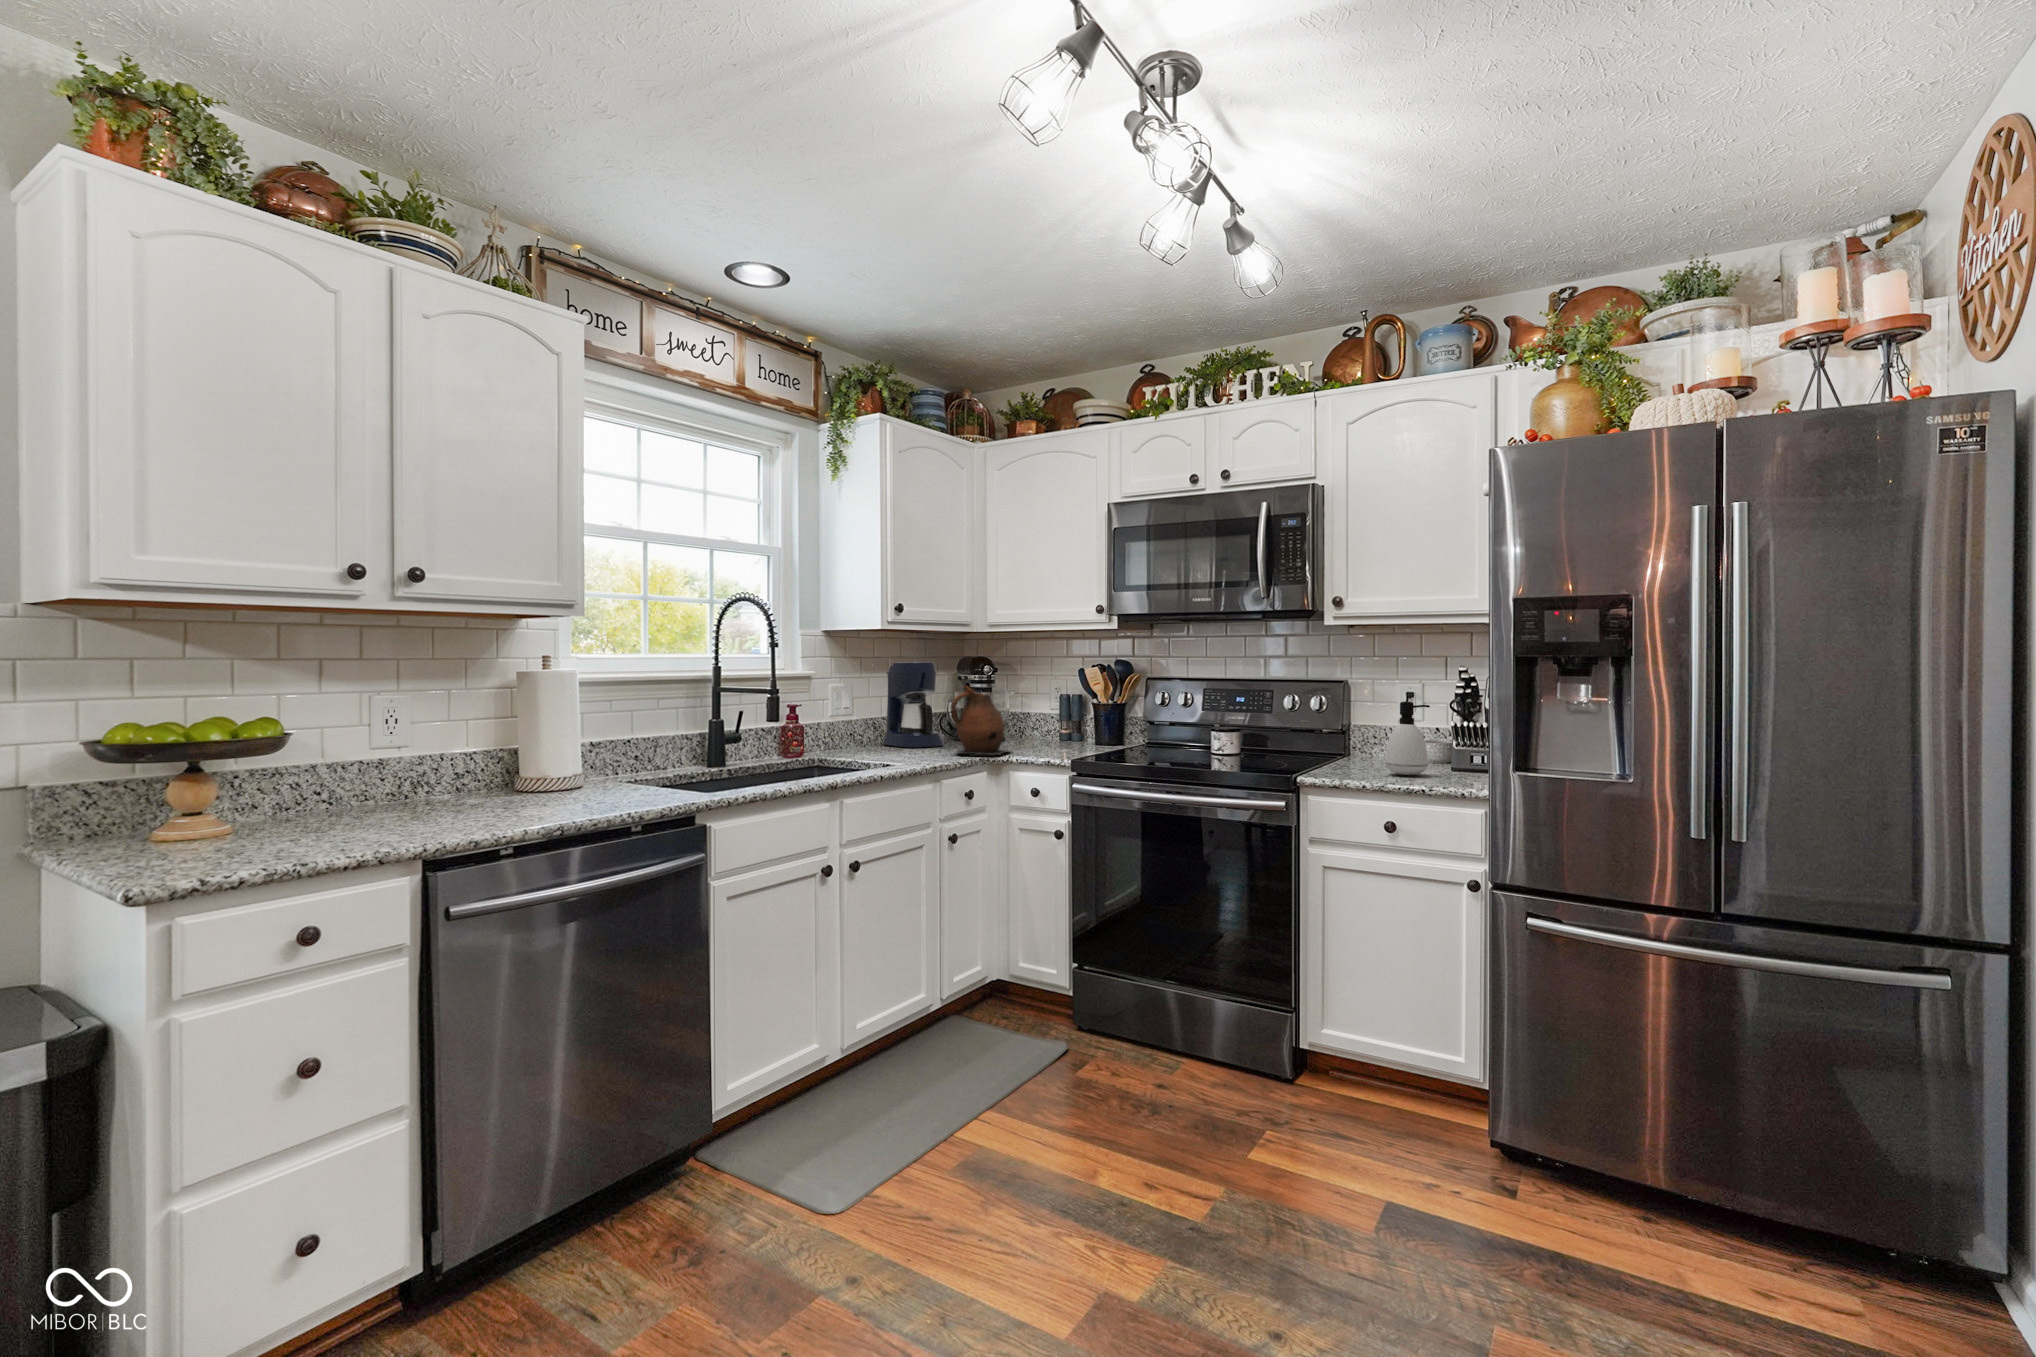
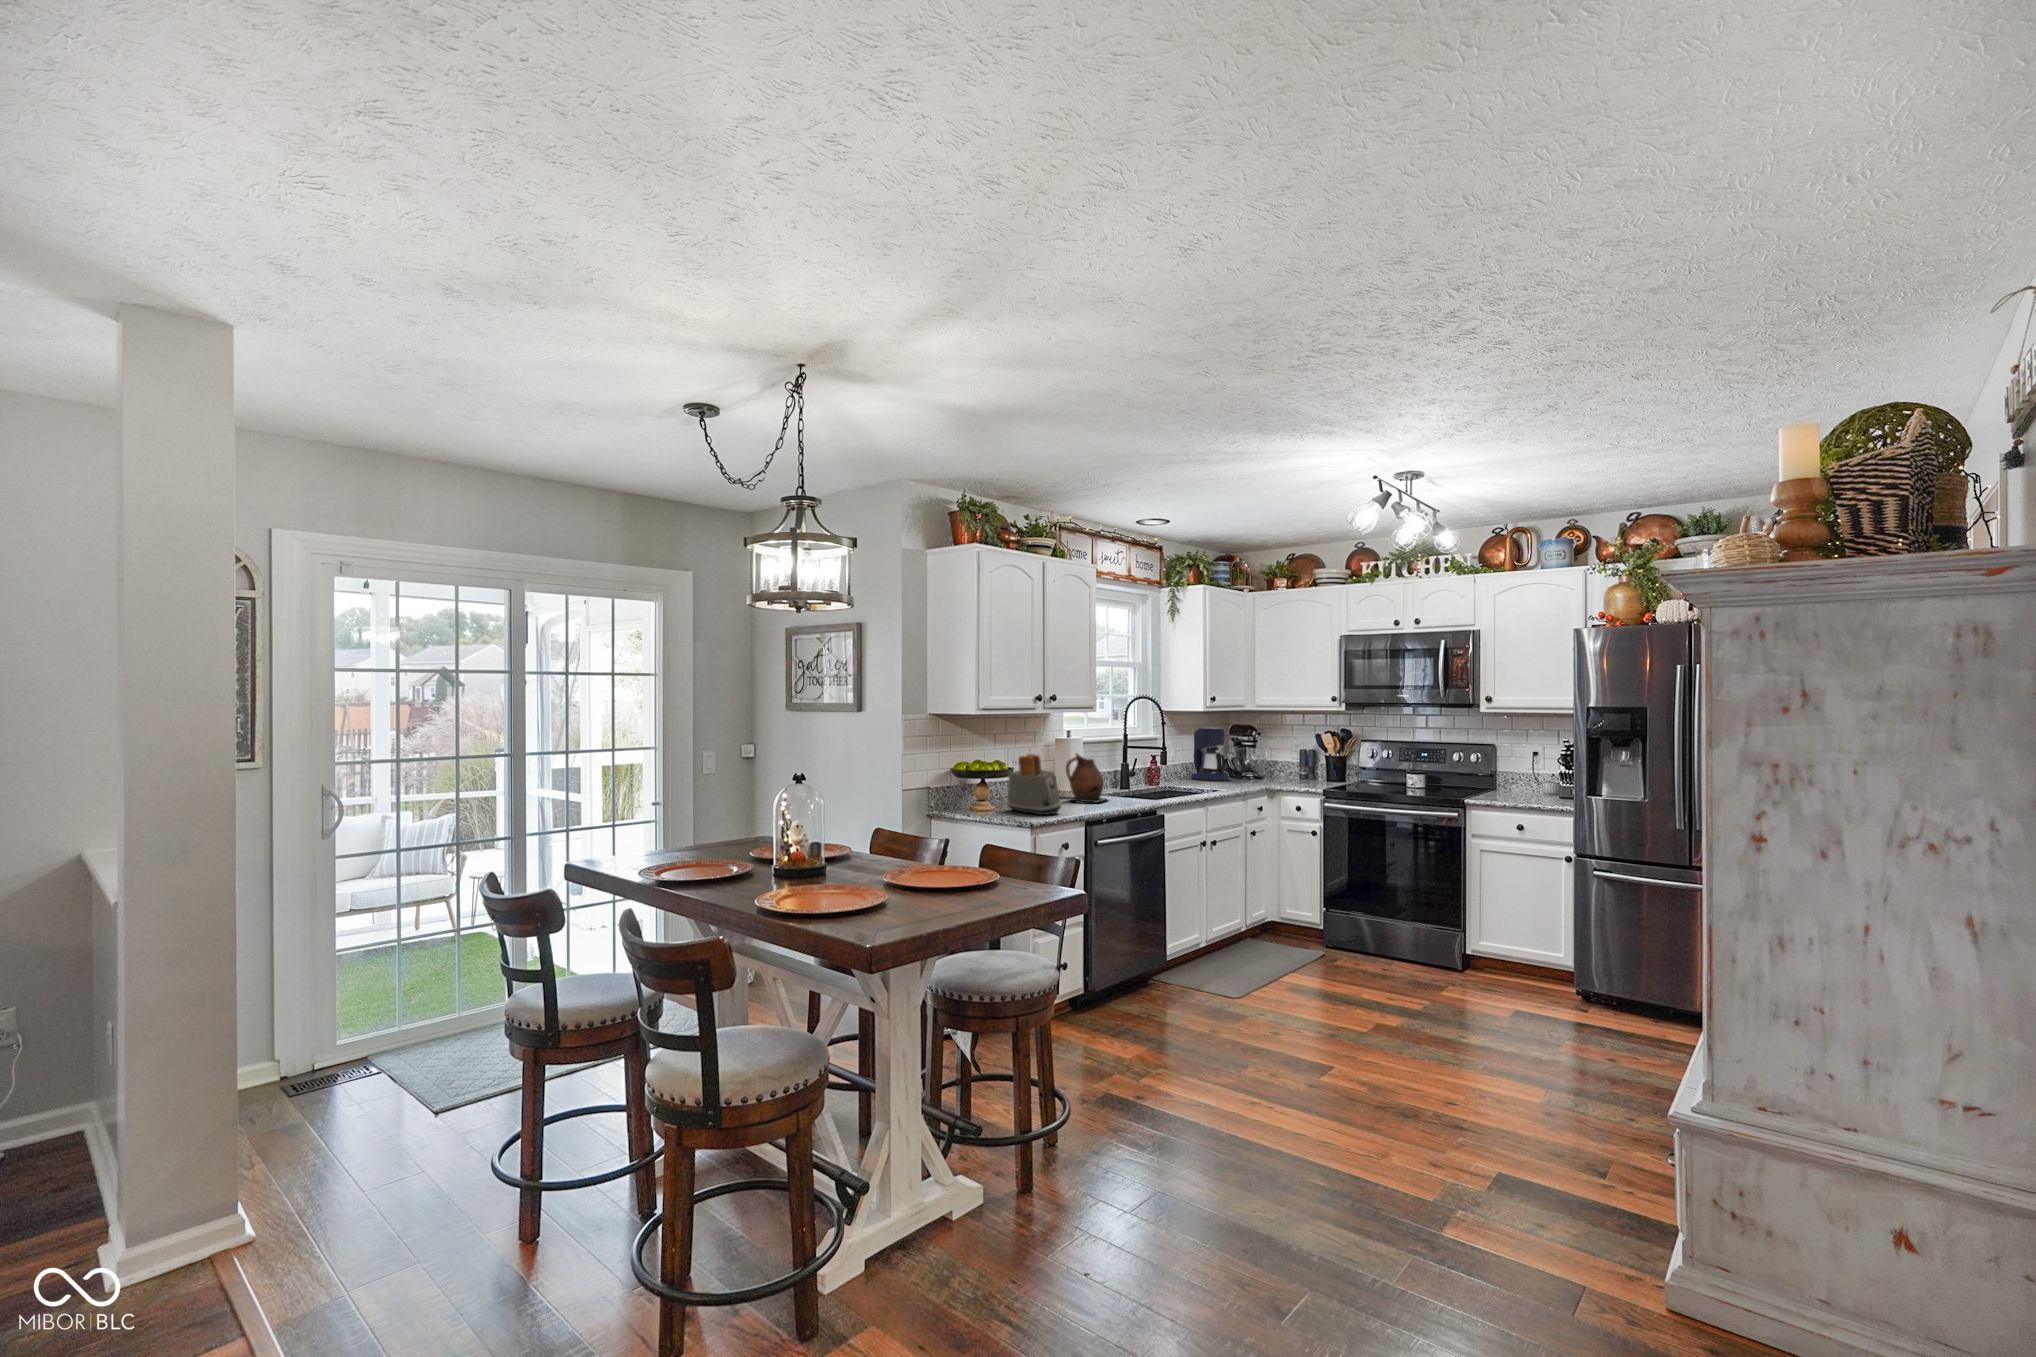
ceramic pitcher: present [951,687,1010,755] -> present [1066,753,1105,802]
soap dispenser: present [1385,701,1430,775] -> none [1518,759,1544,801]
toaster: none [263,703,377,850] -> present [1008,754,1061,815]

